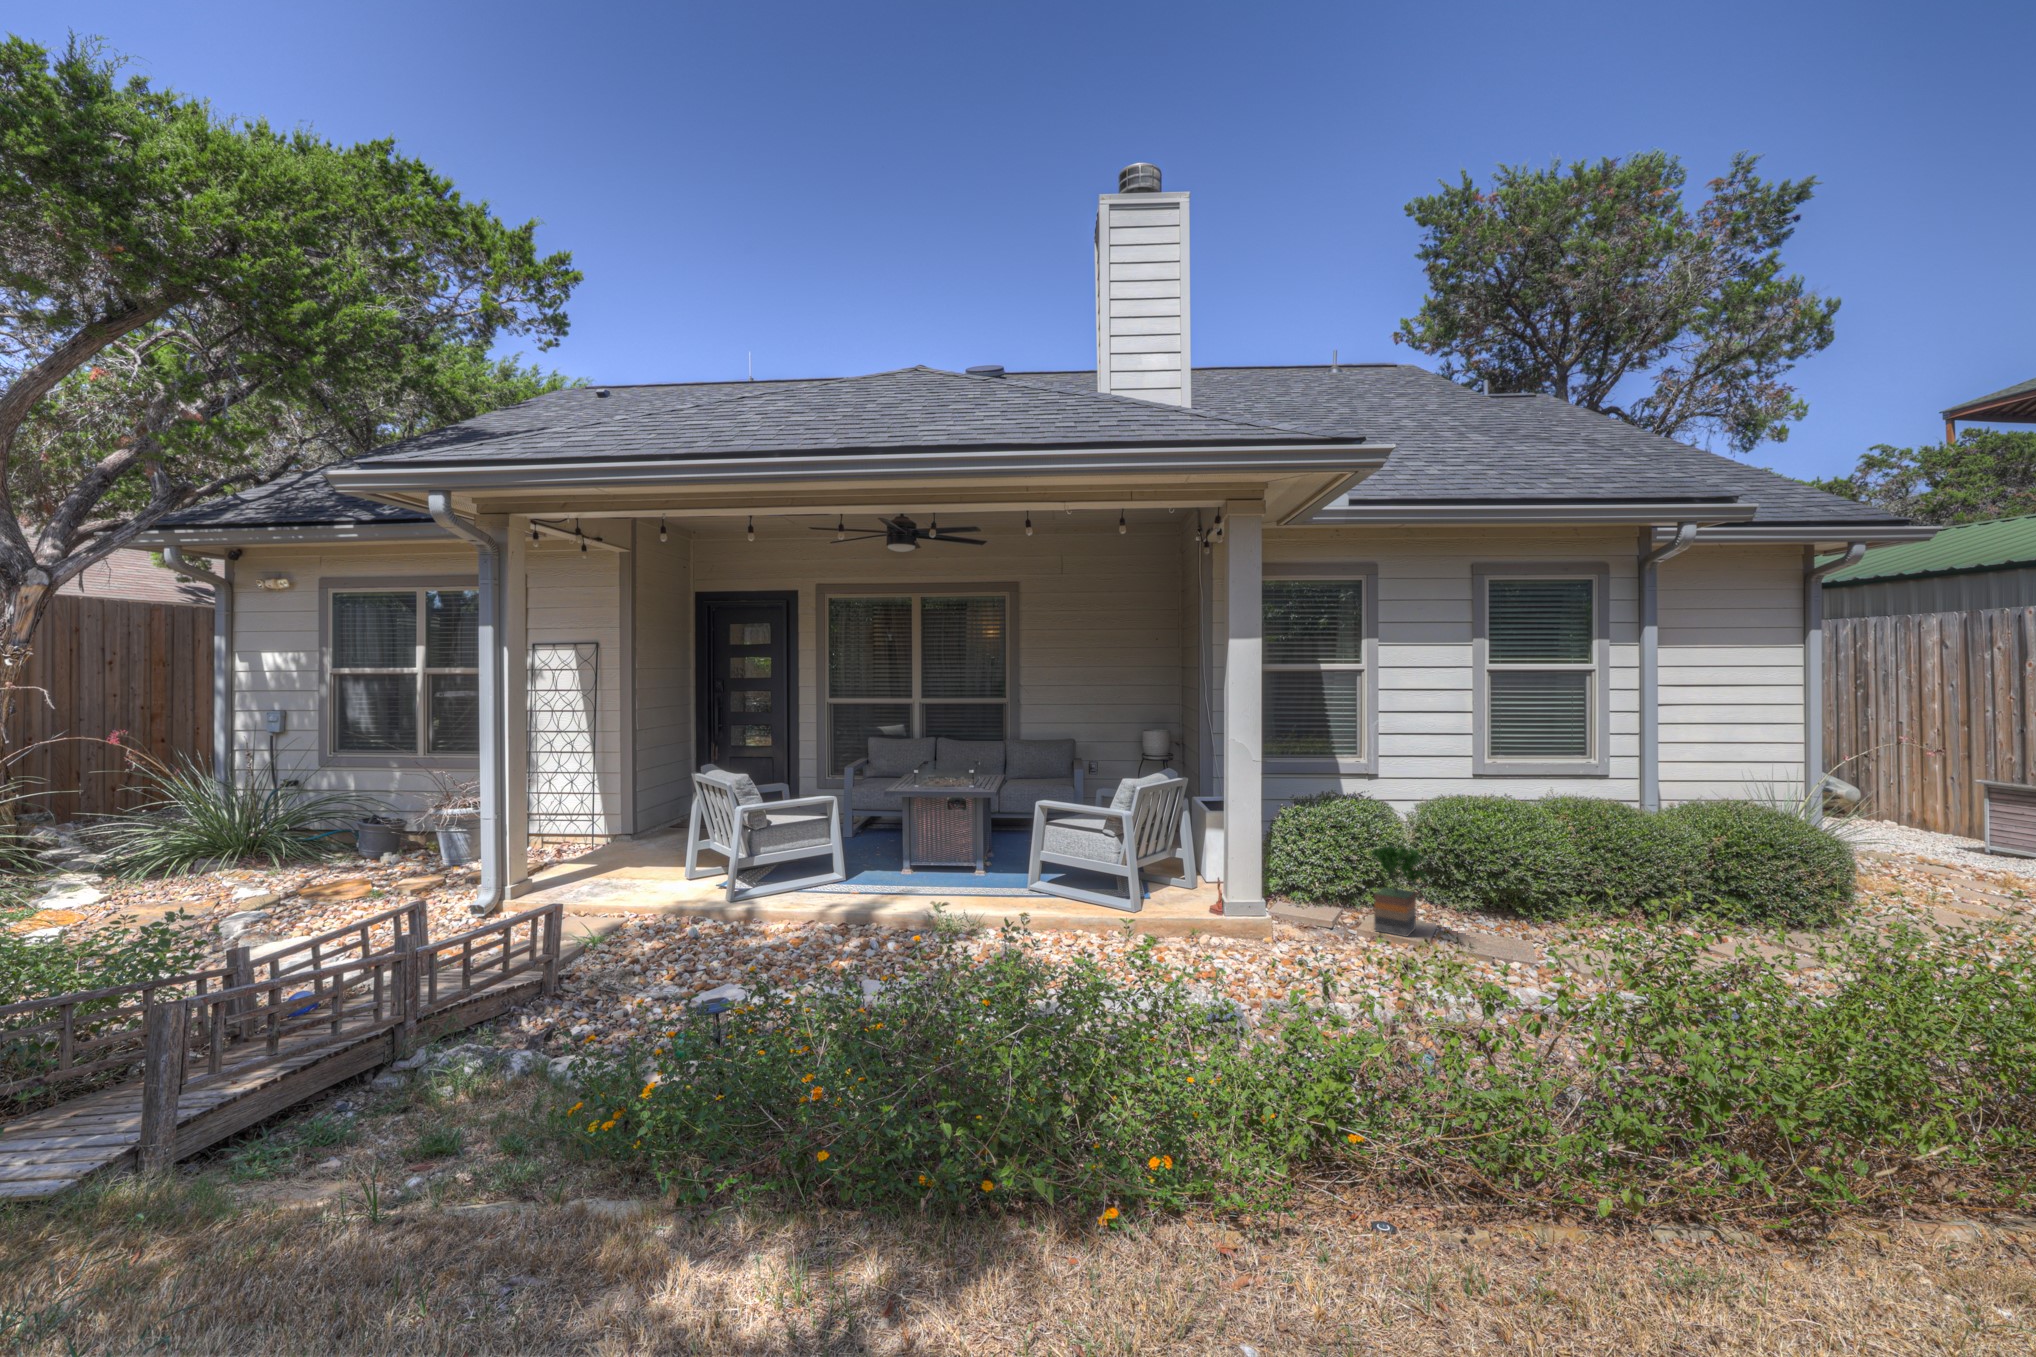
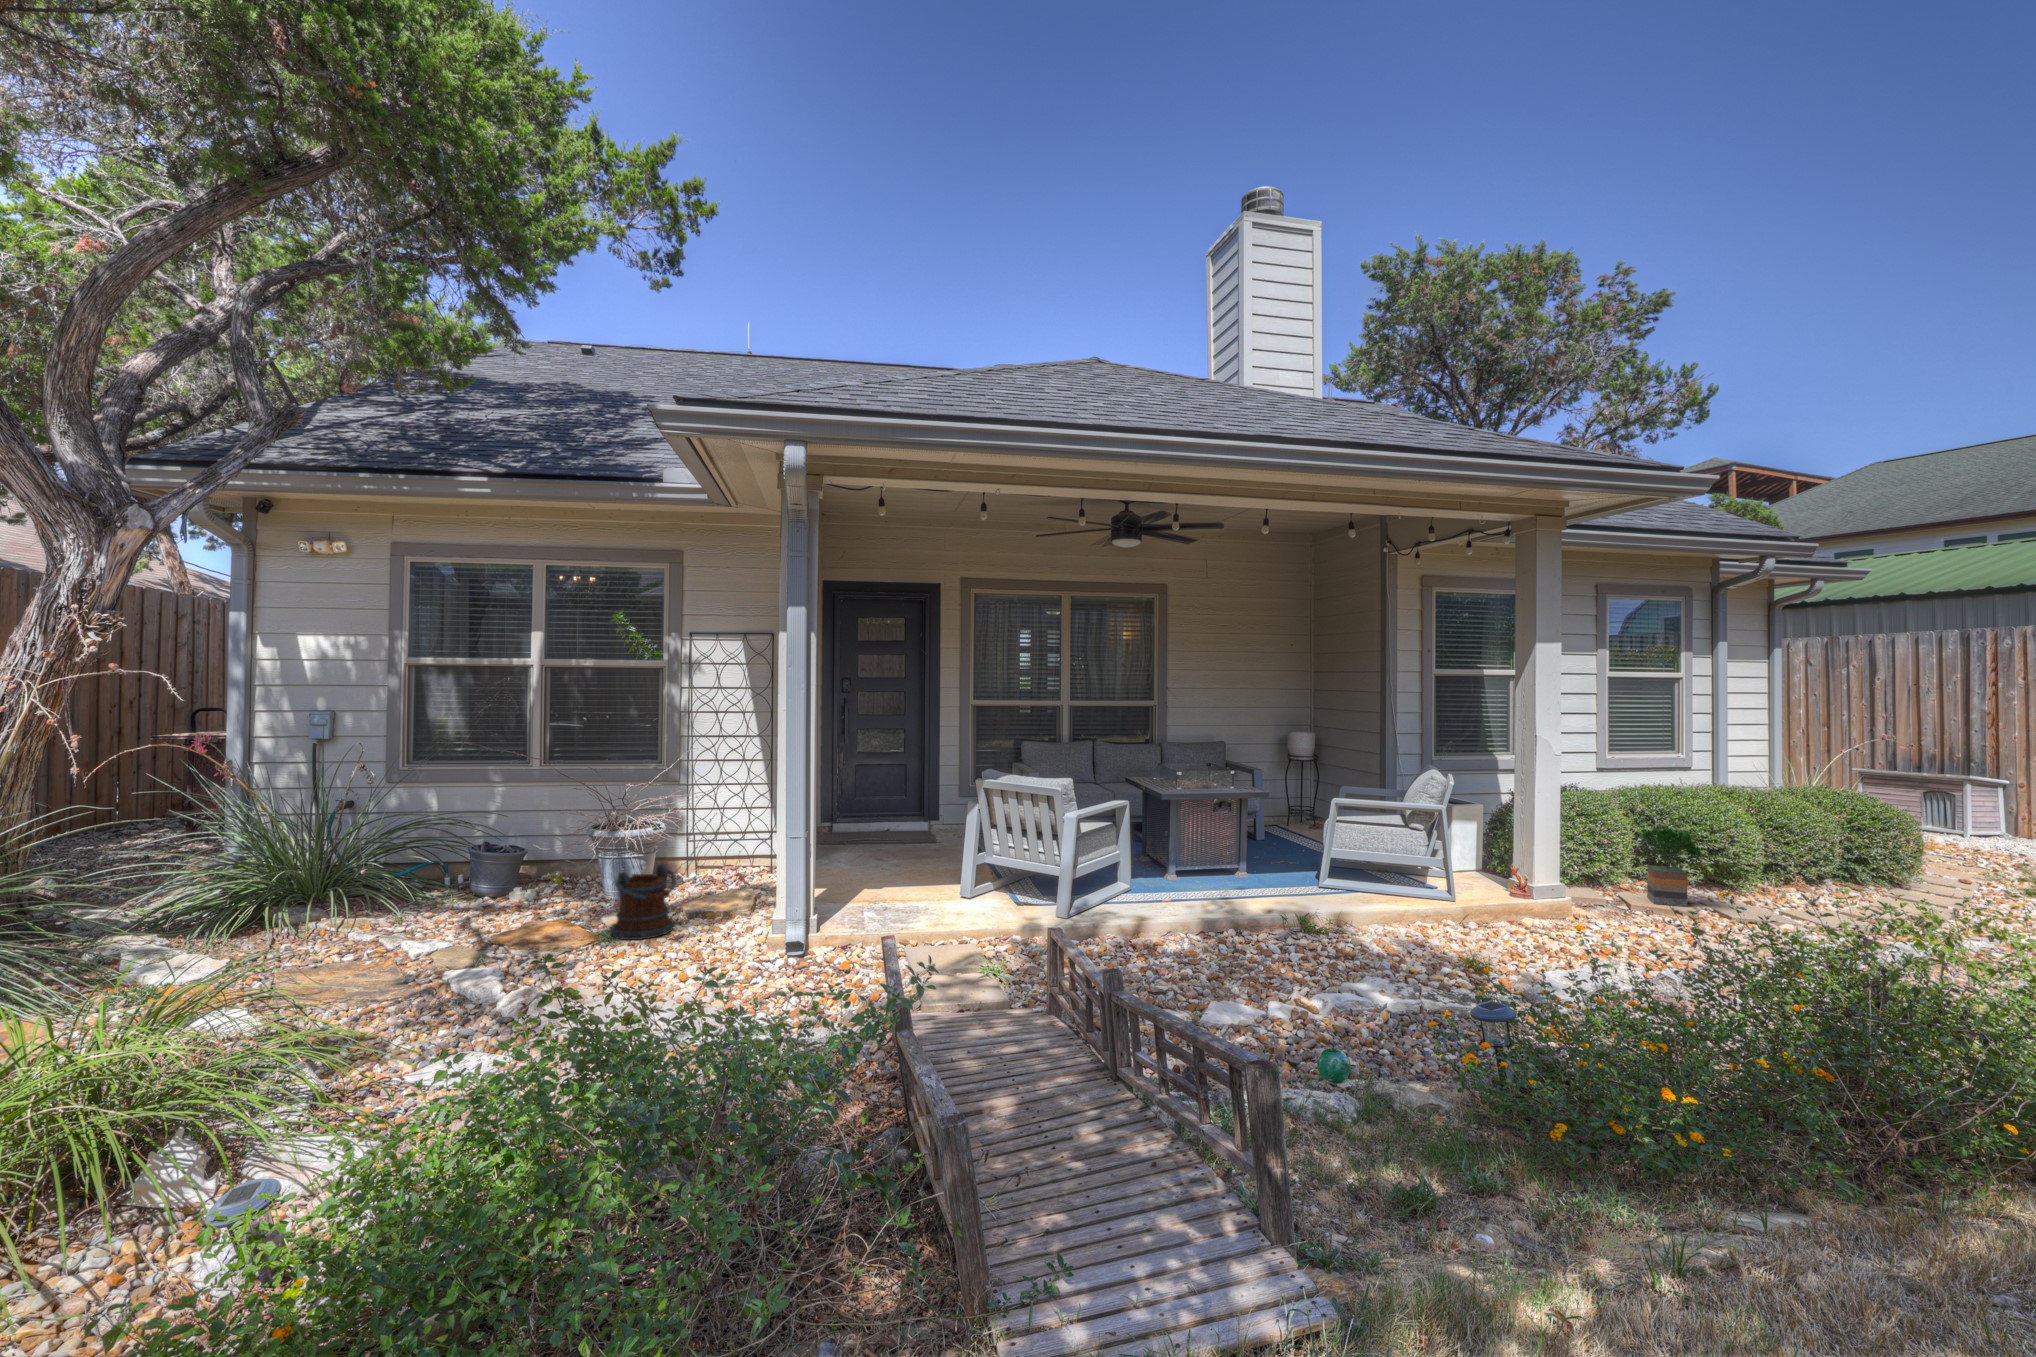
bucket: none [358,840,422,901] -> present [610,864,676,940]

